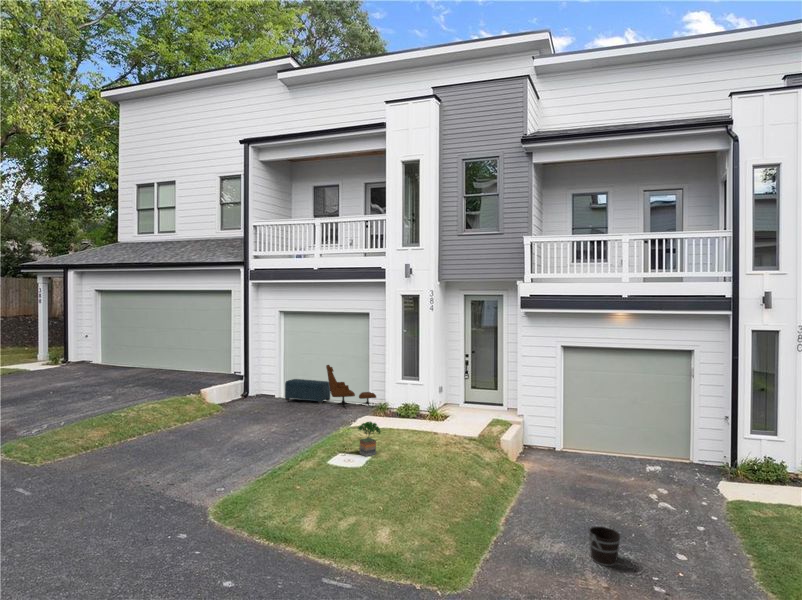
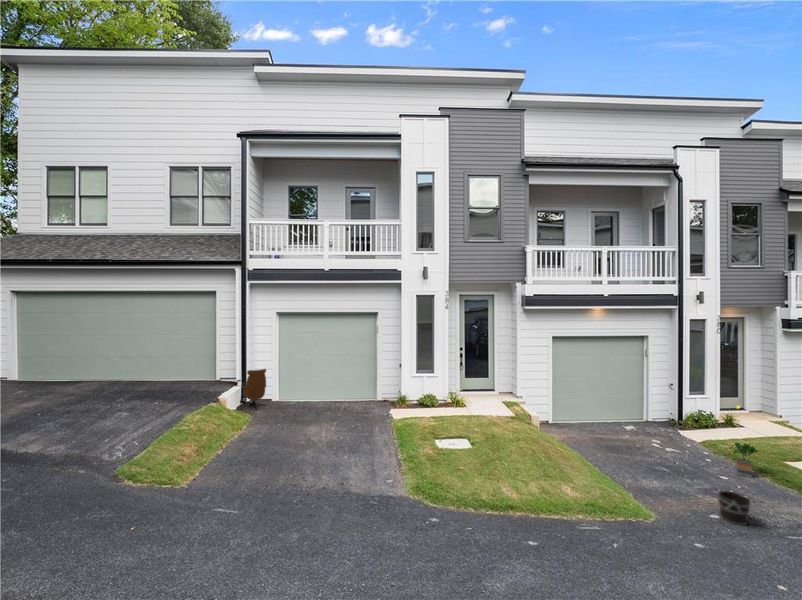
lounge chair: present [326,365,376,408] -> present [242,369,266,410]
bench: present [285,379,330,404] -> none [284,380,330,404]
potted tree: present [358,422,381,457] -> present [731,443,758,477]

